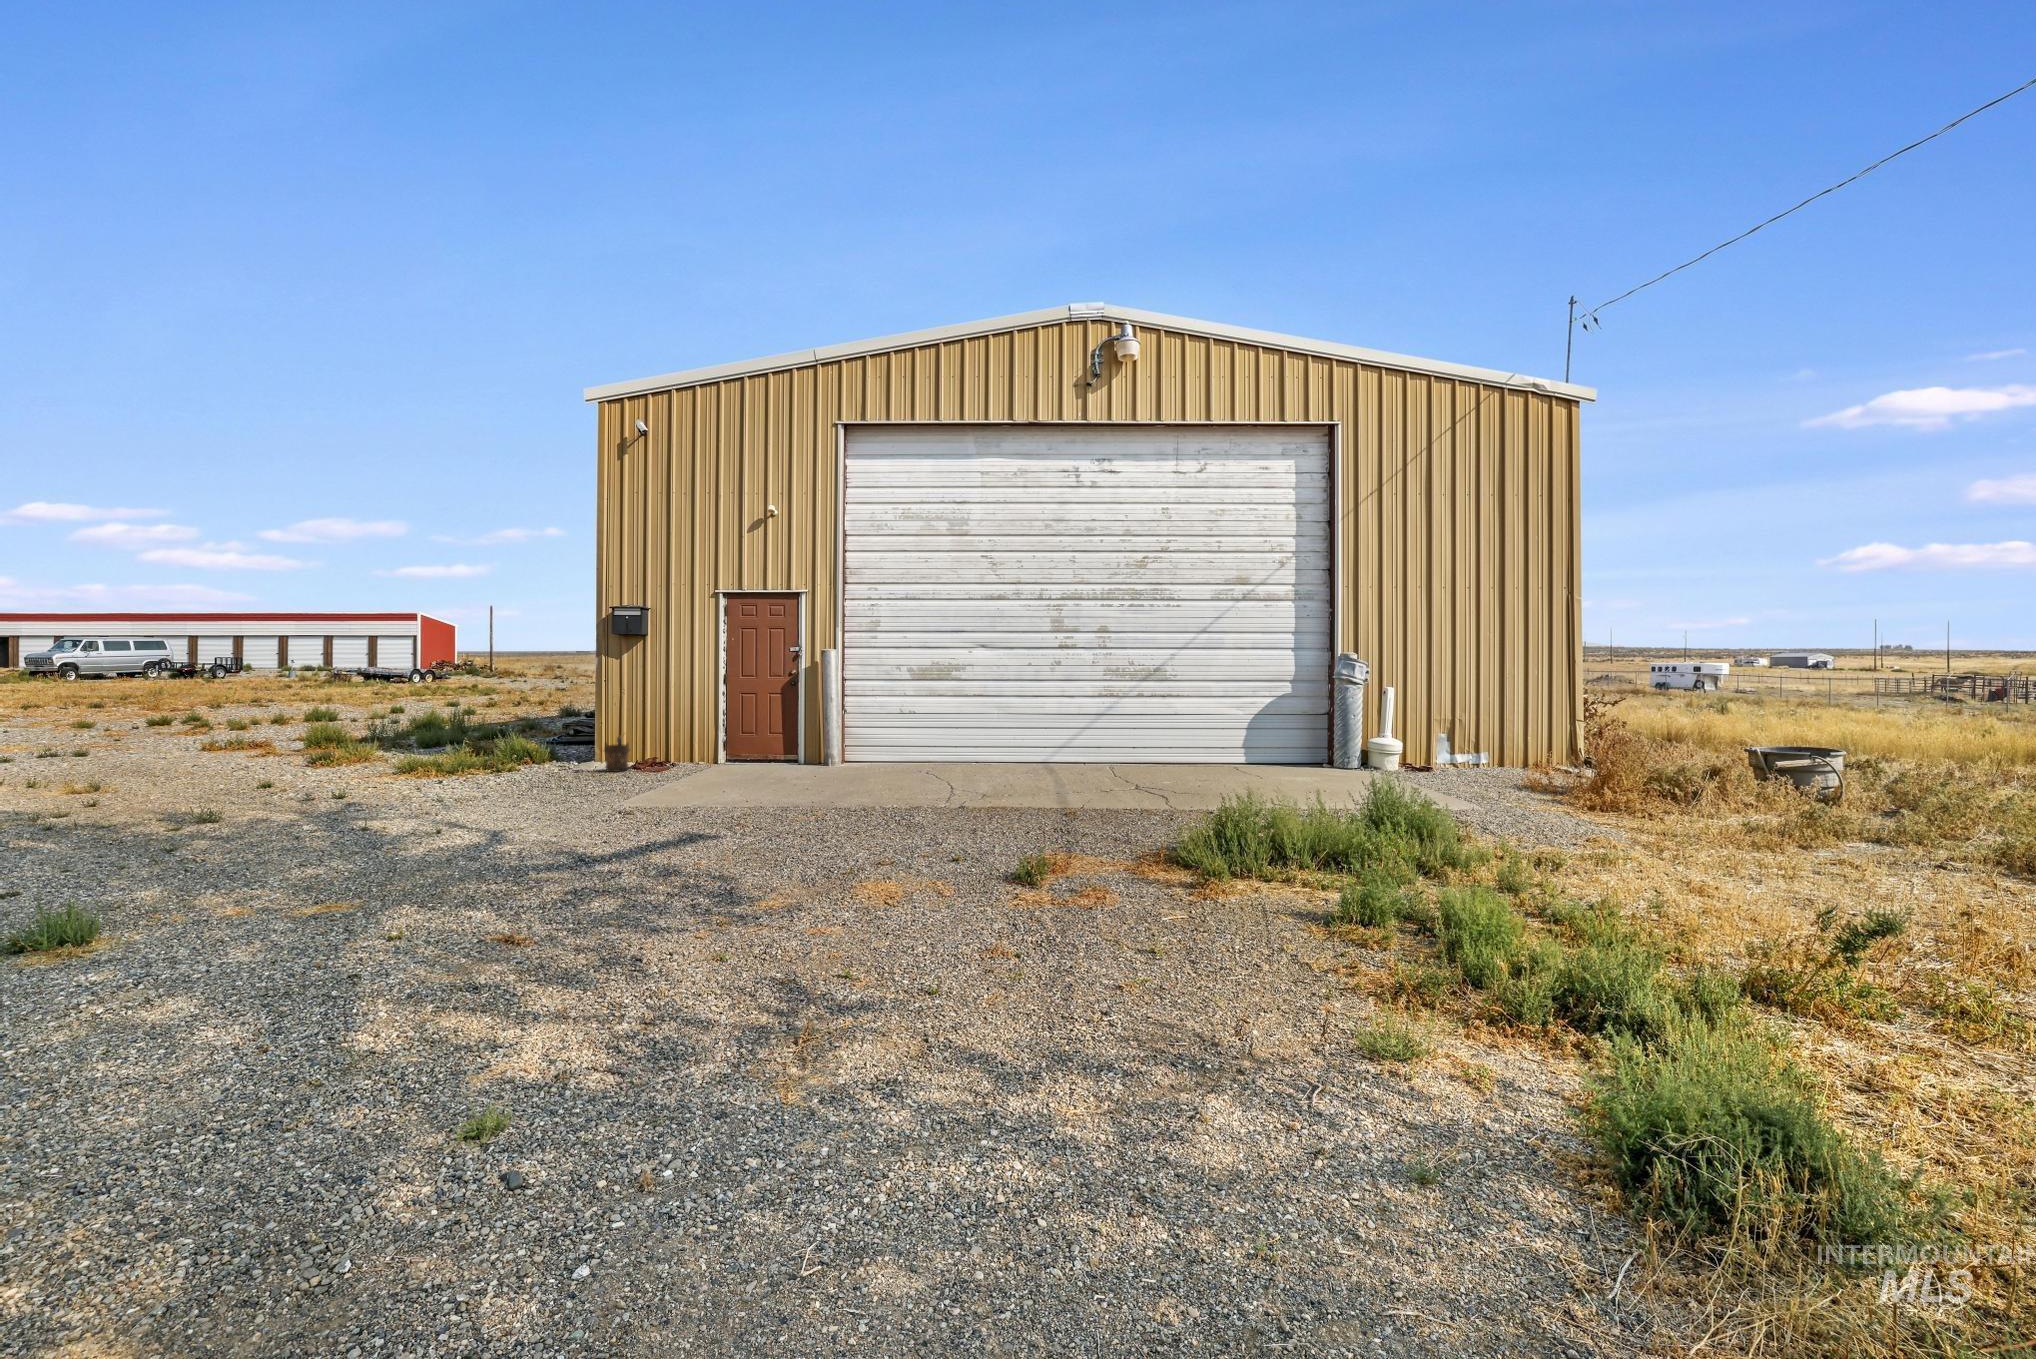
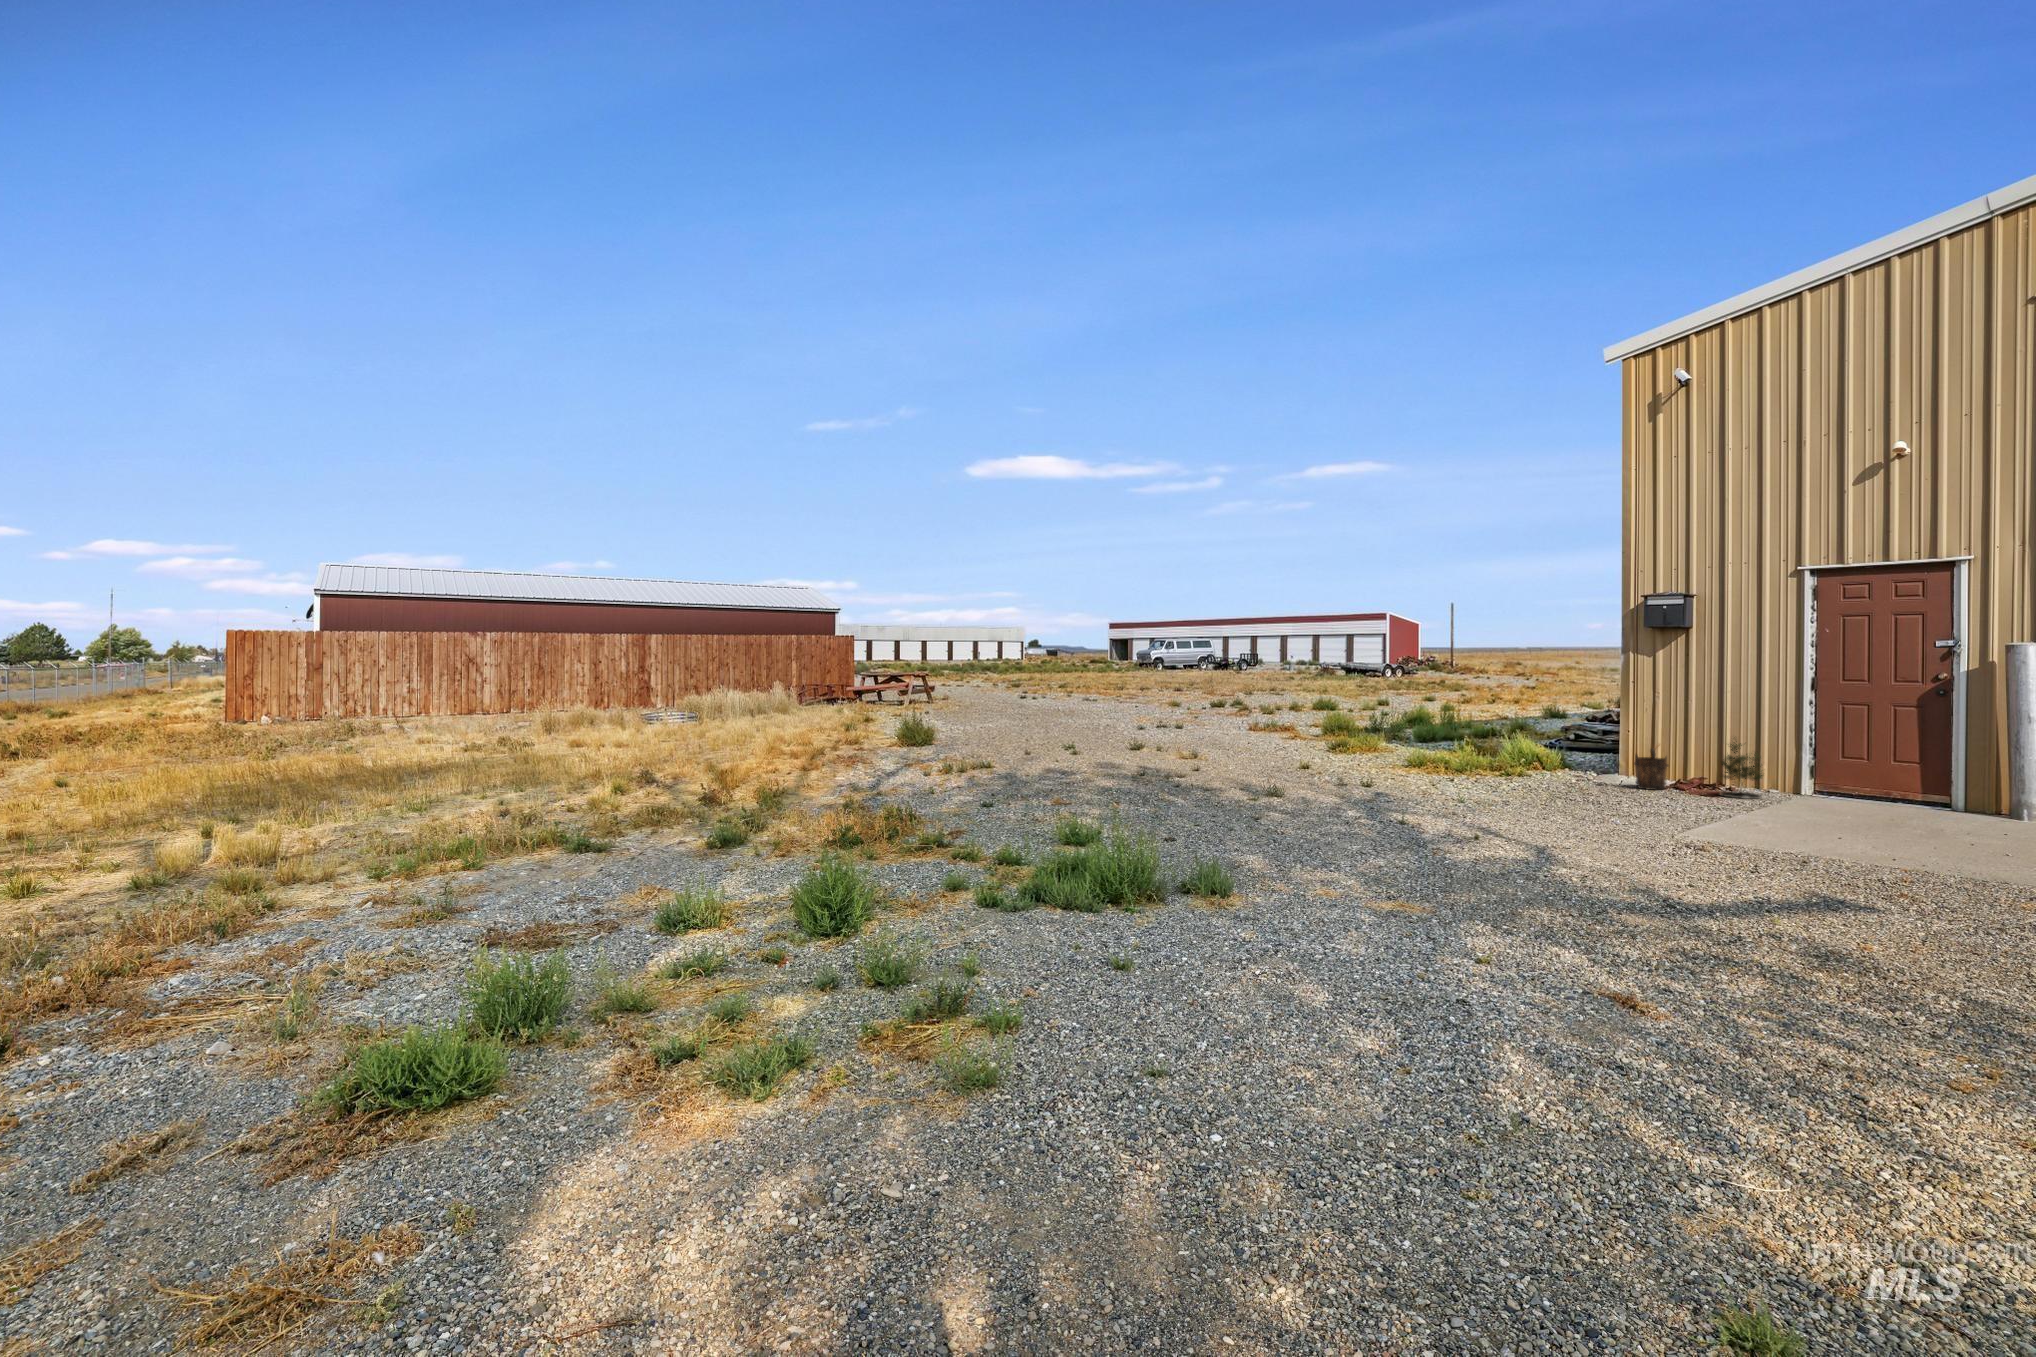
potted tree: none [663,722,696,772] -> present [1720,741,1763,799]

